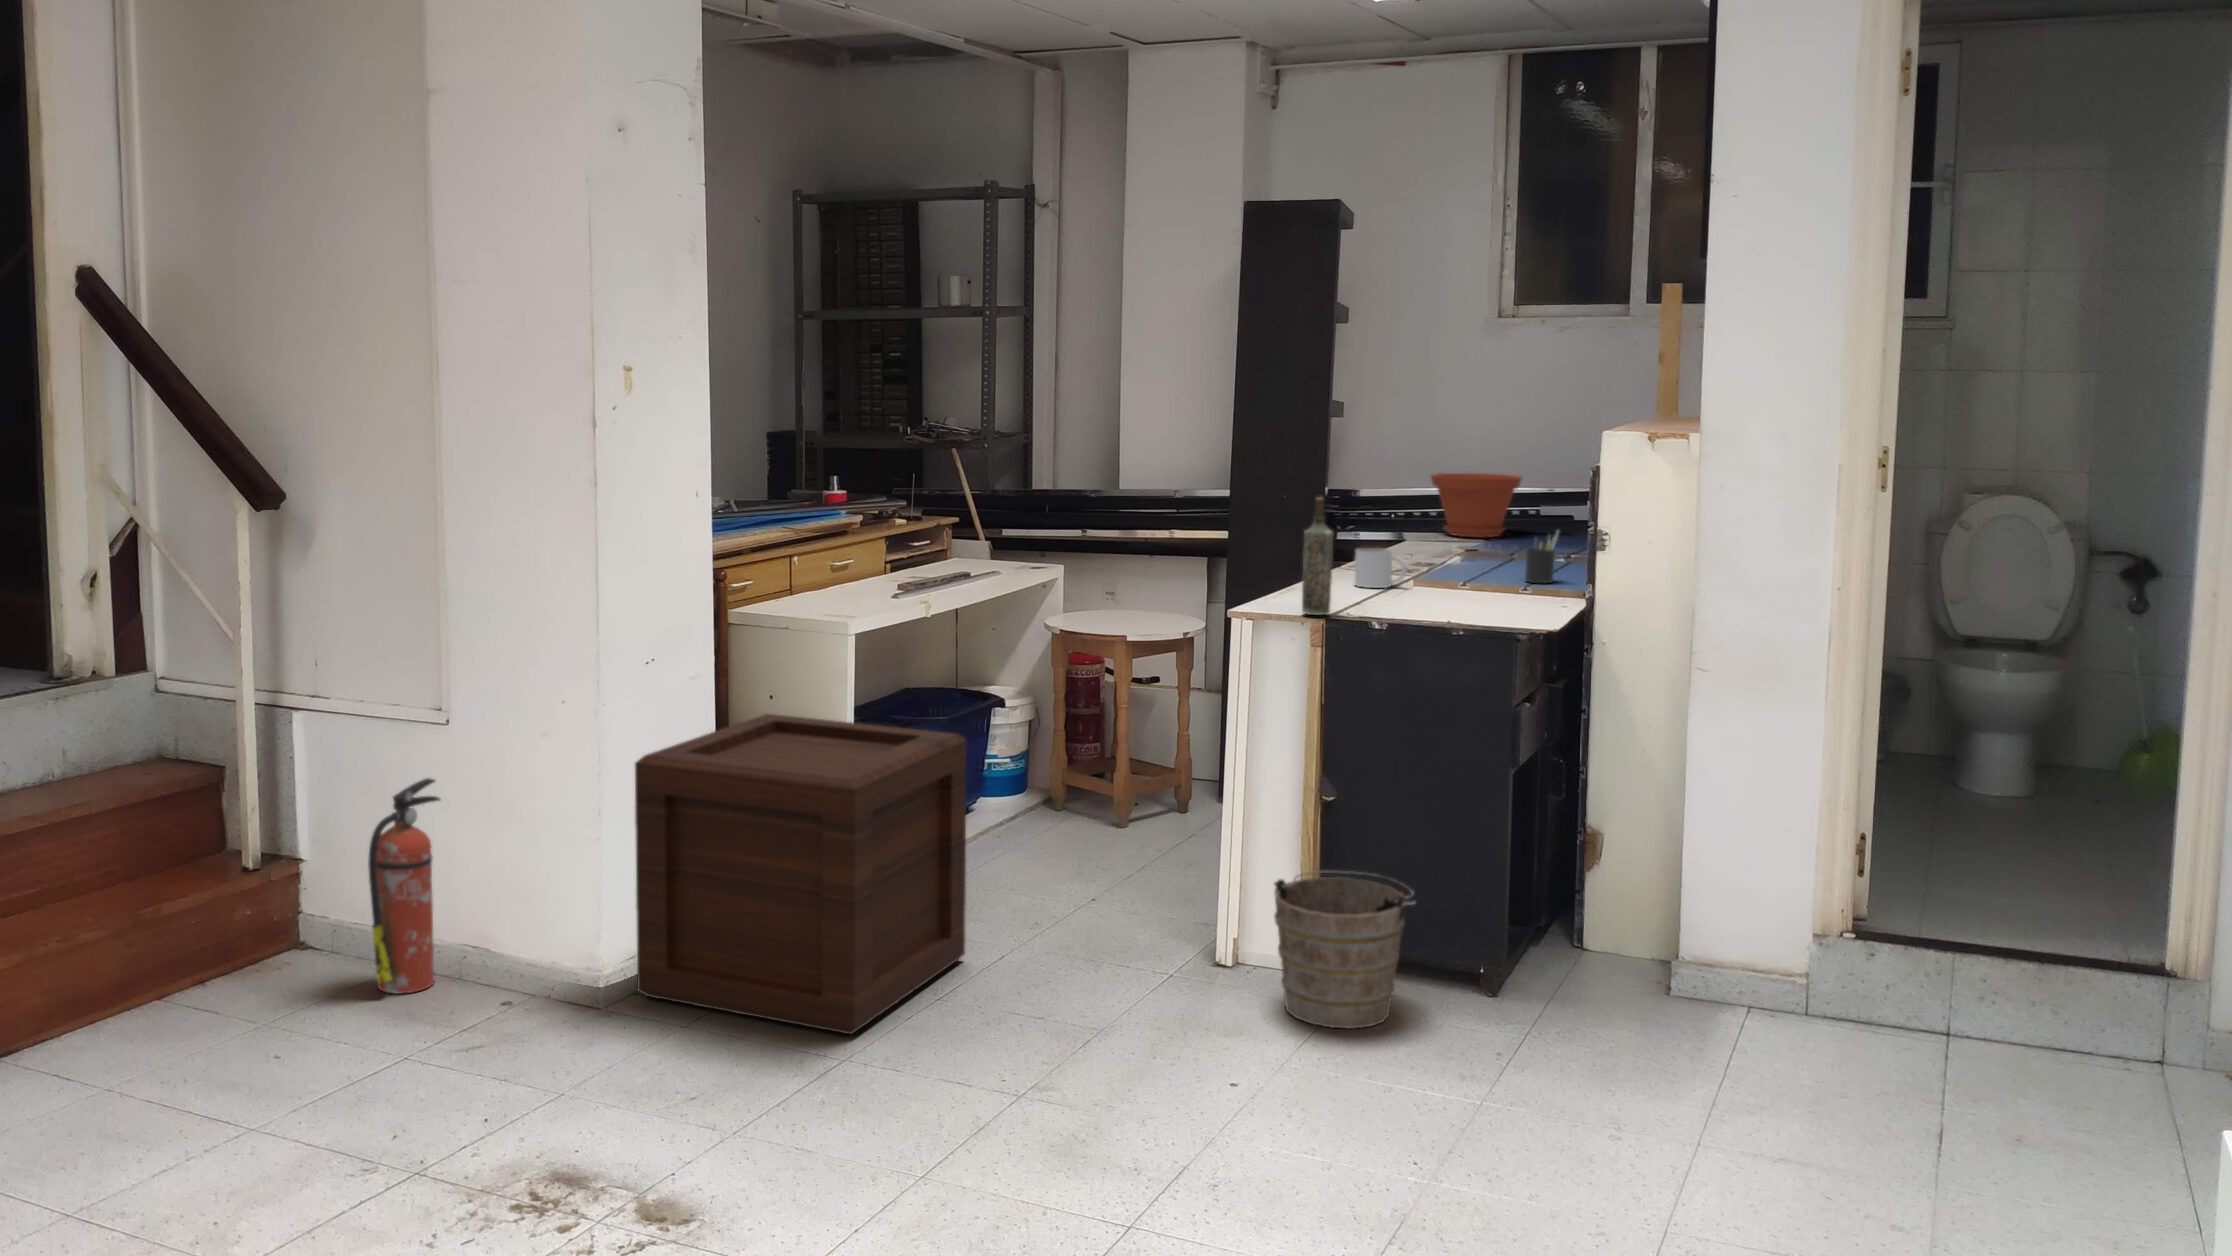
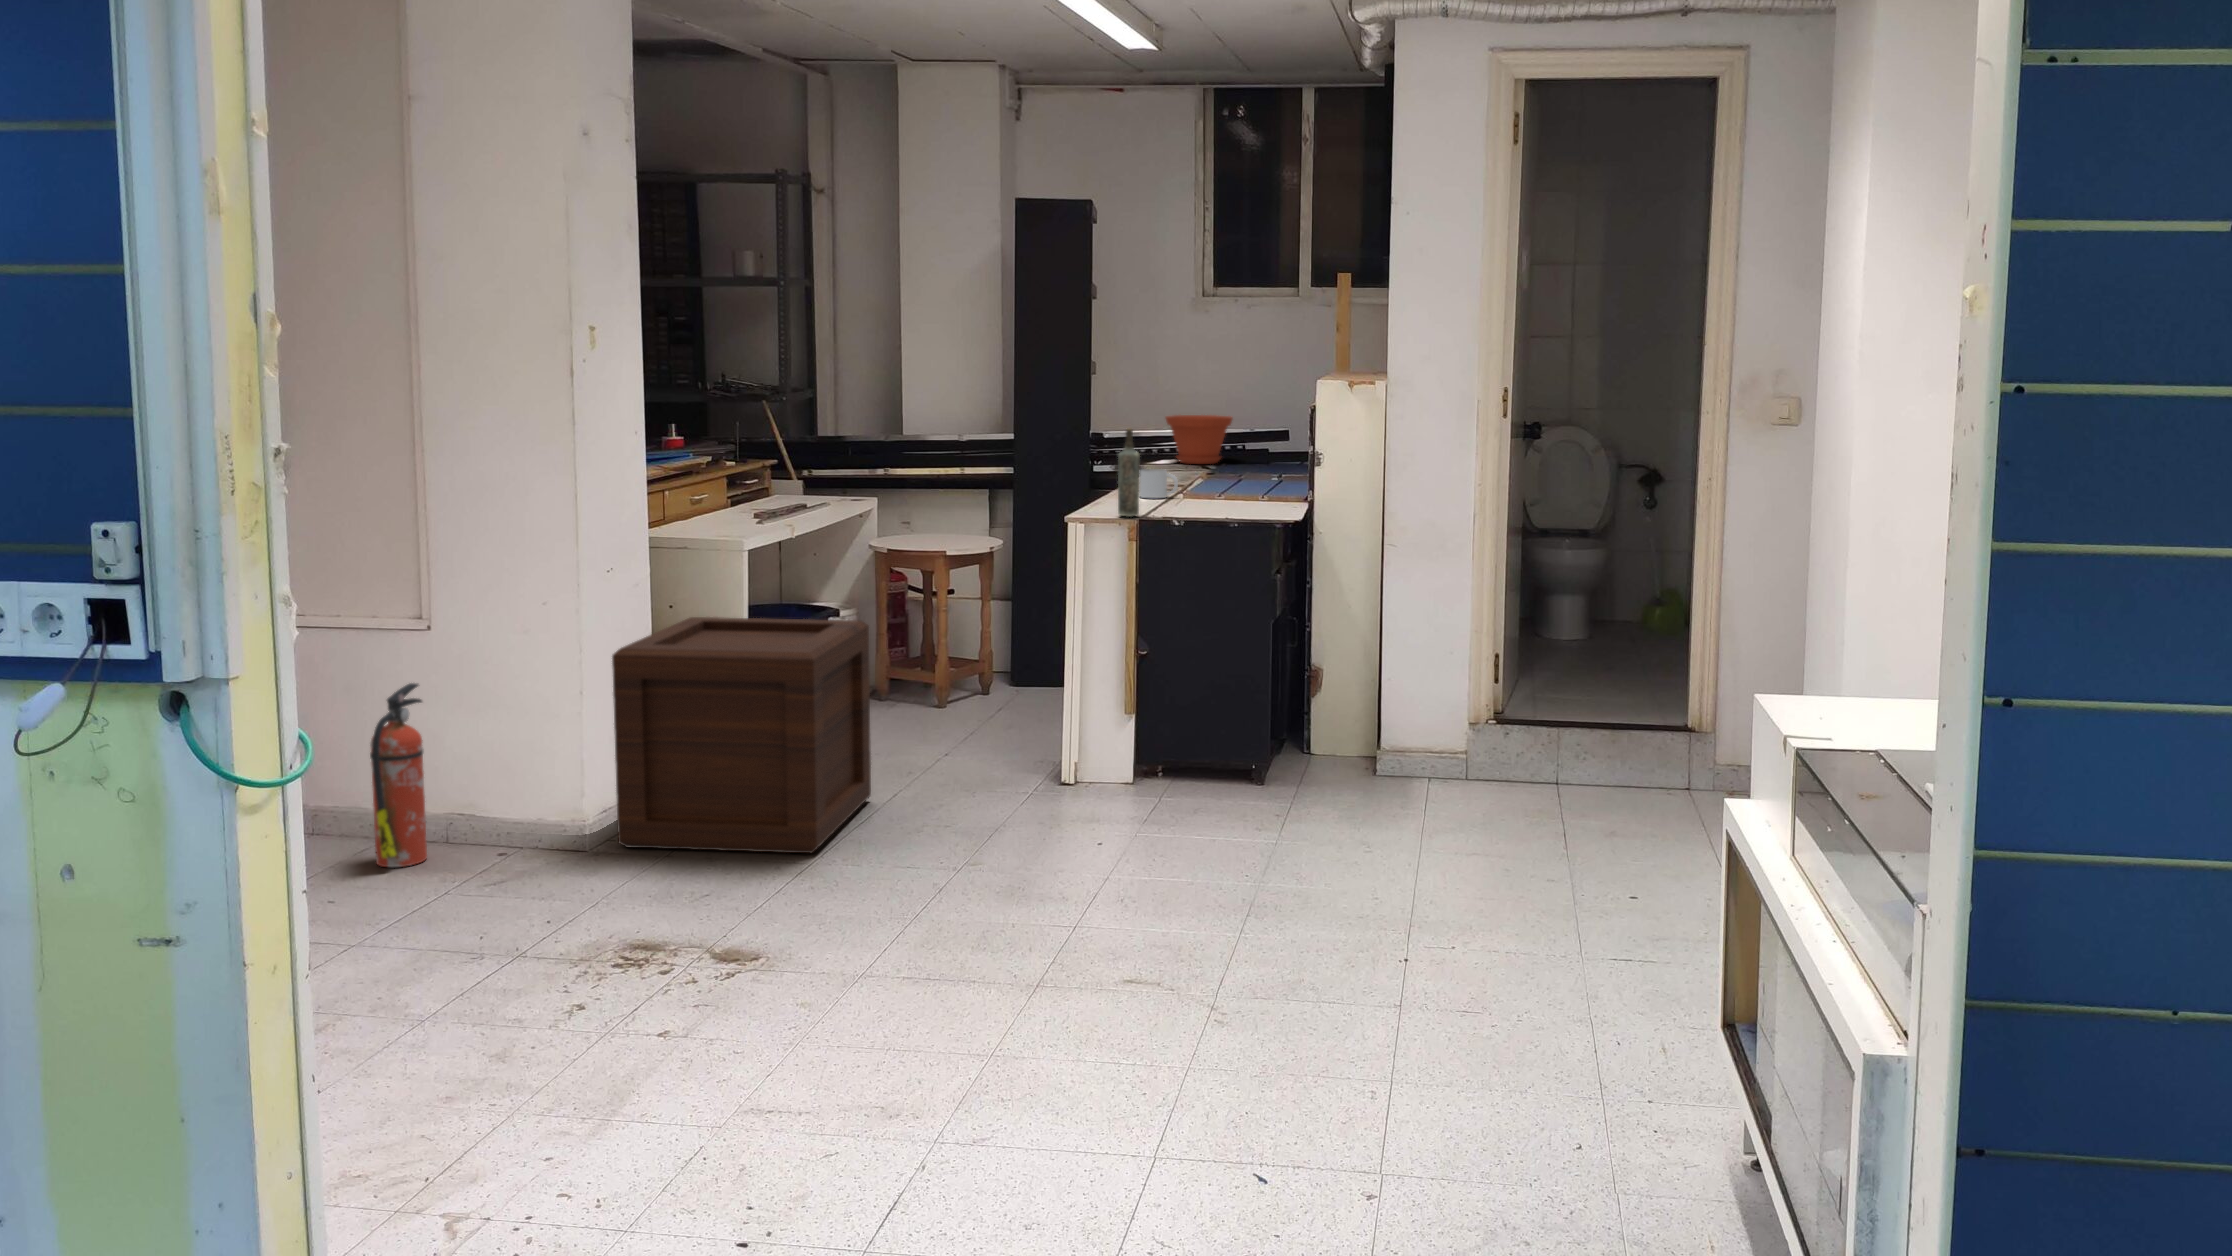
pen holder: present [1525,532,1558,583] -> none [1258,452,1281,492]
bucket: present [1274,871,1415,1029] -> none [1113,704,1218,814]

